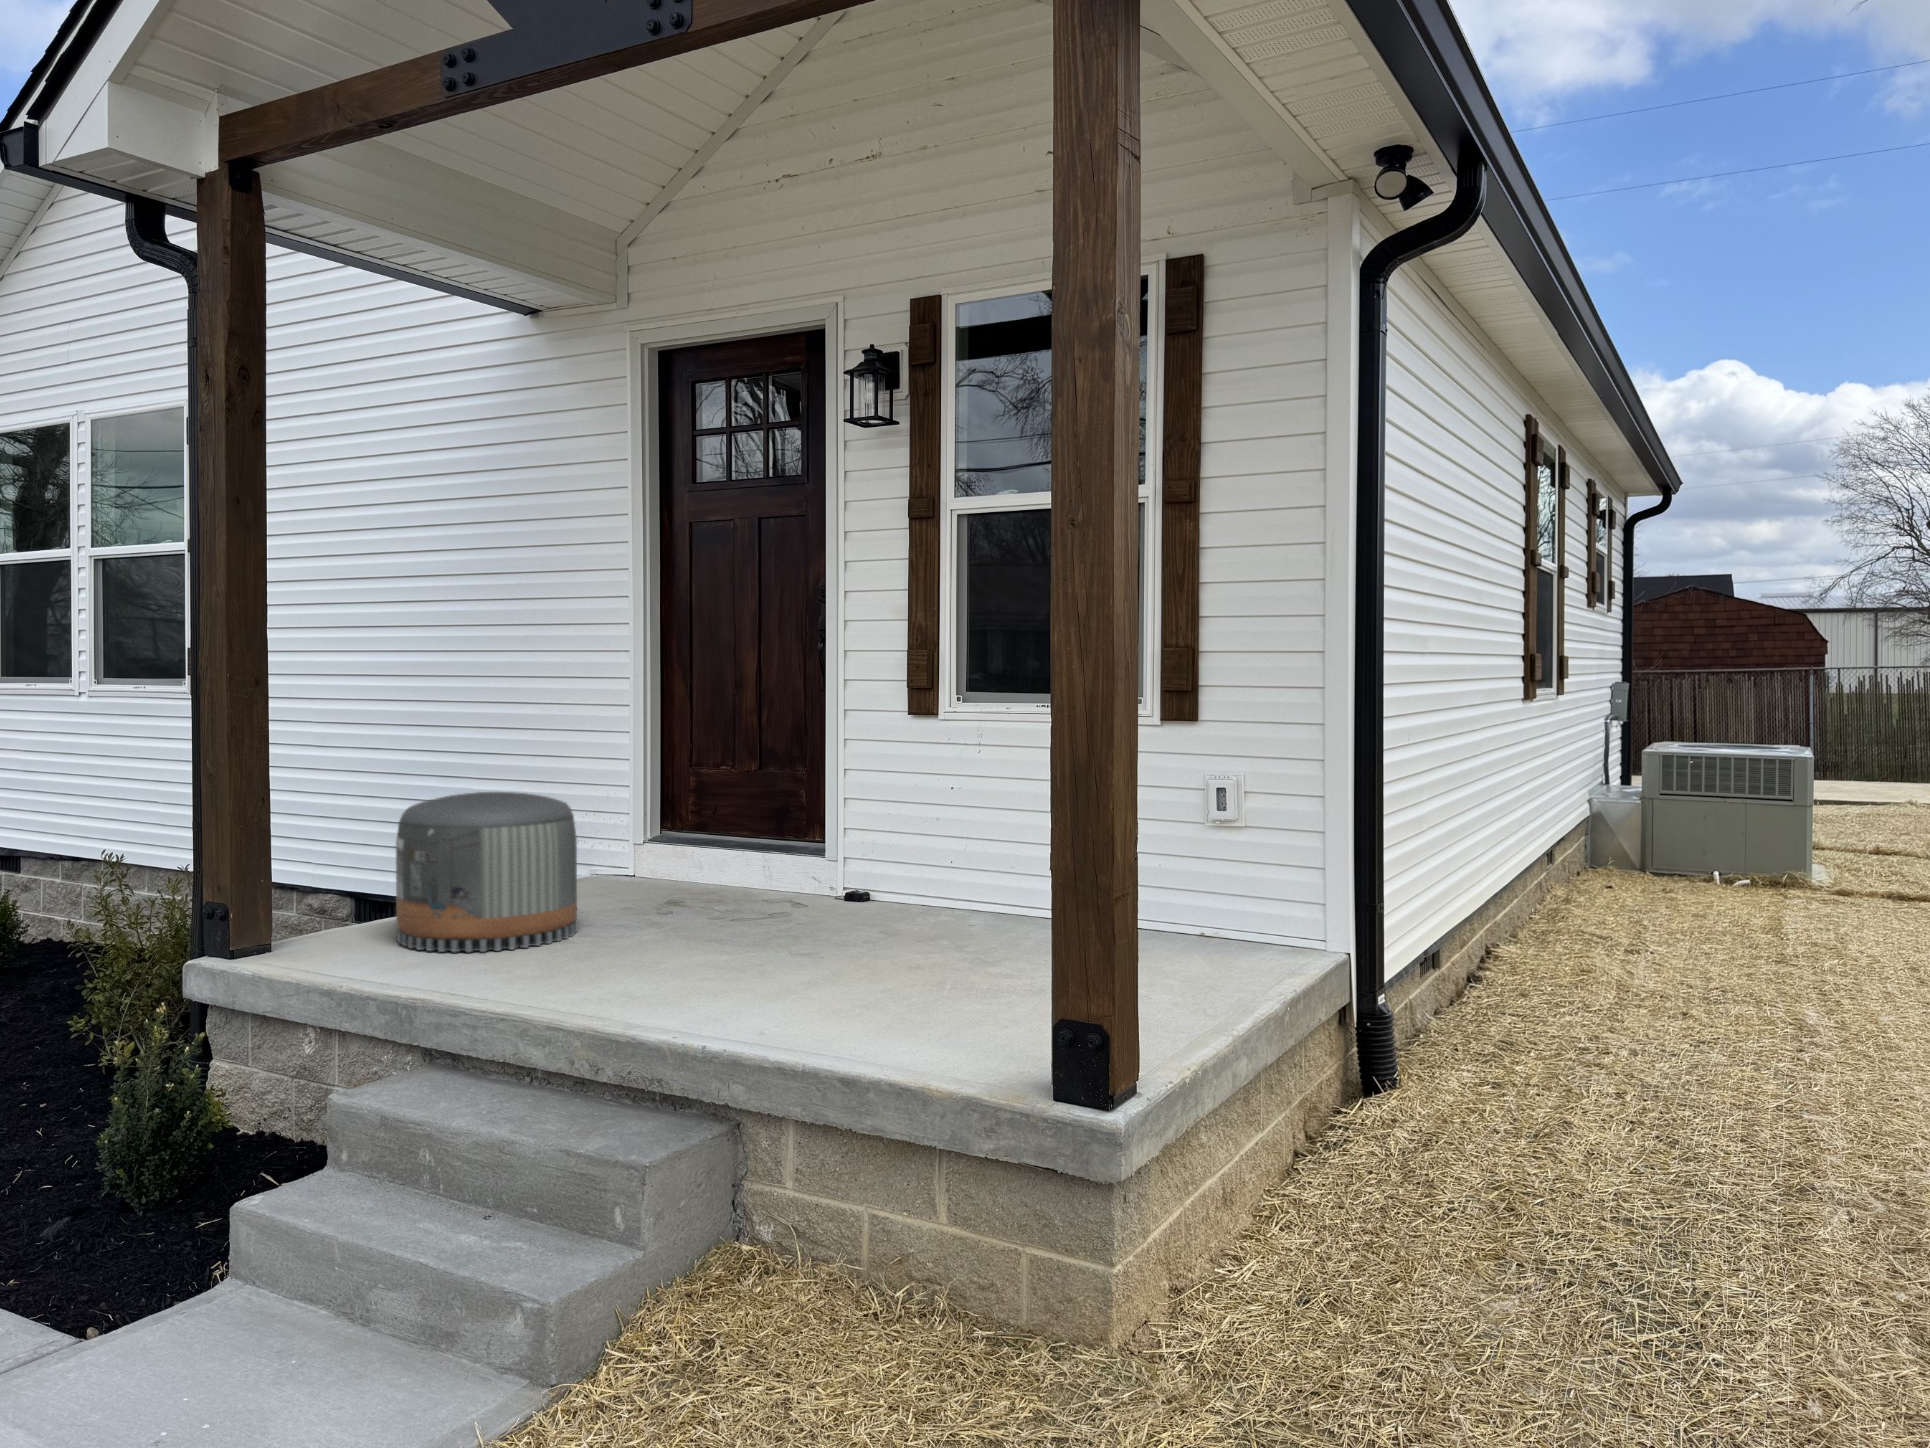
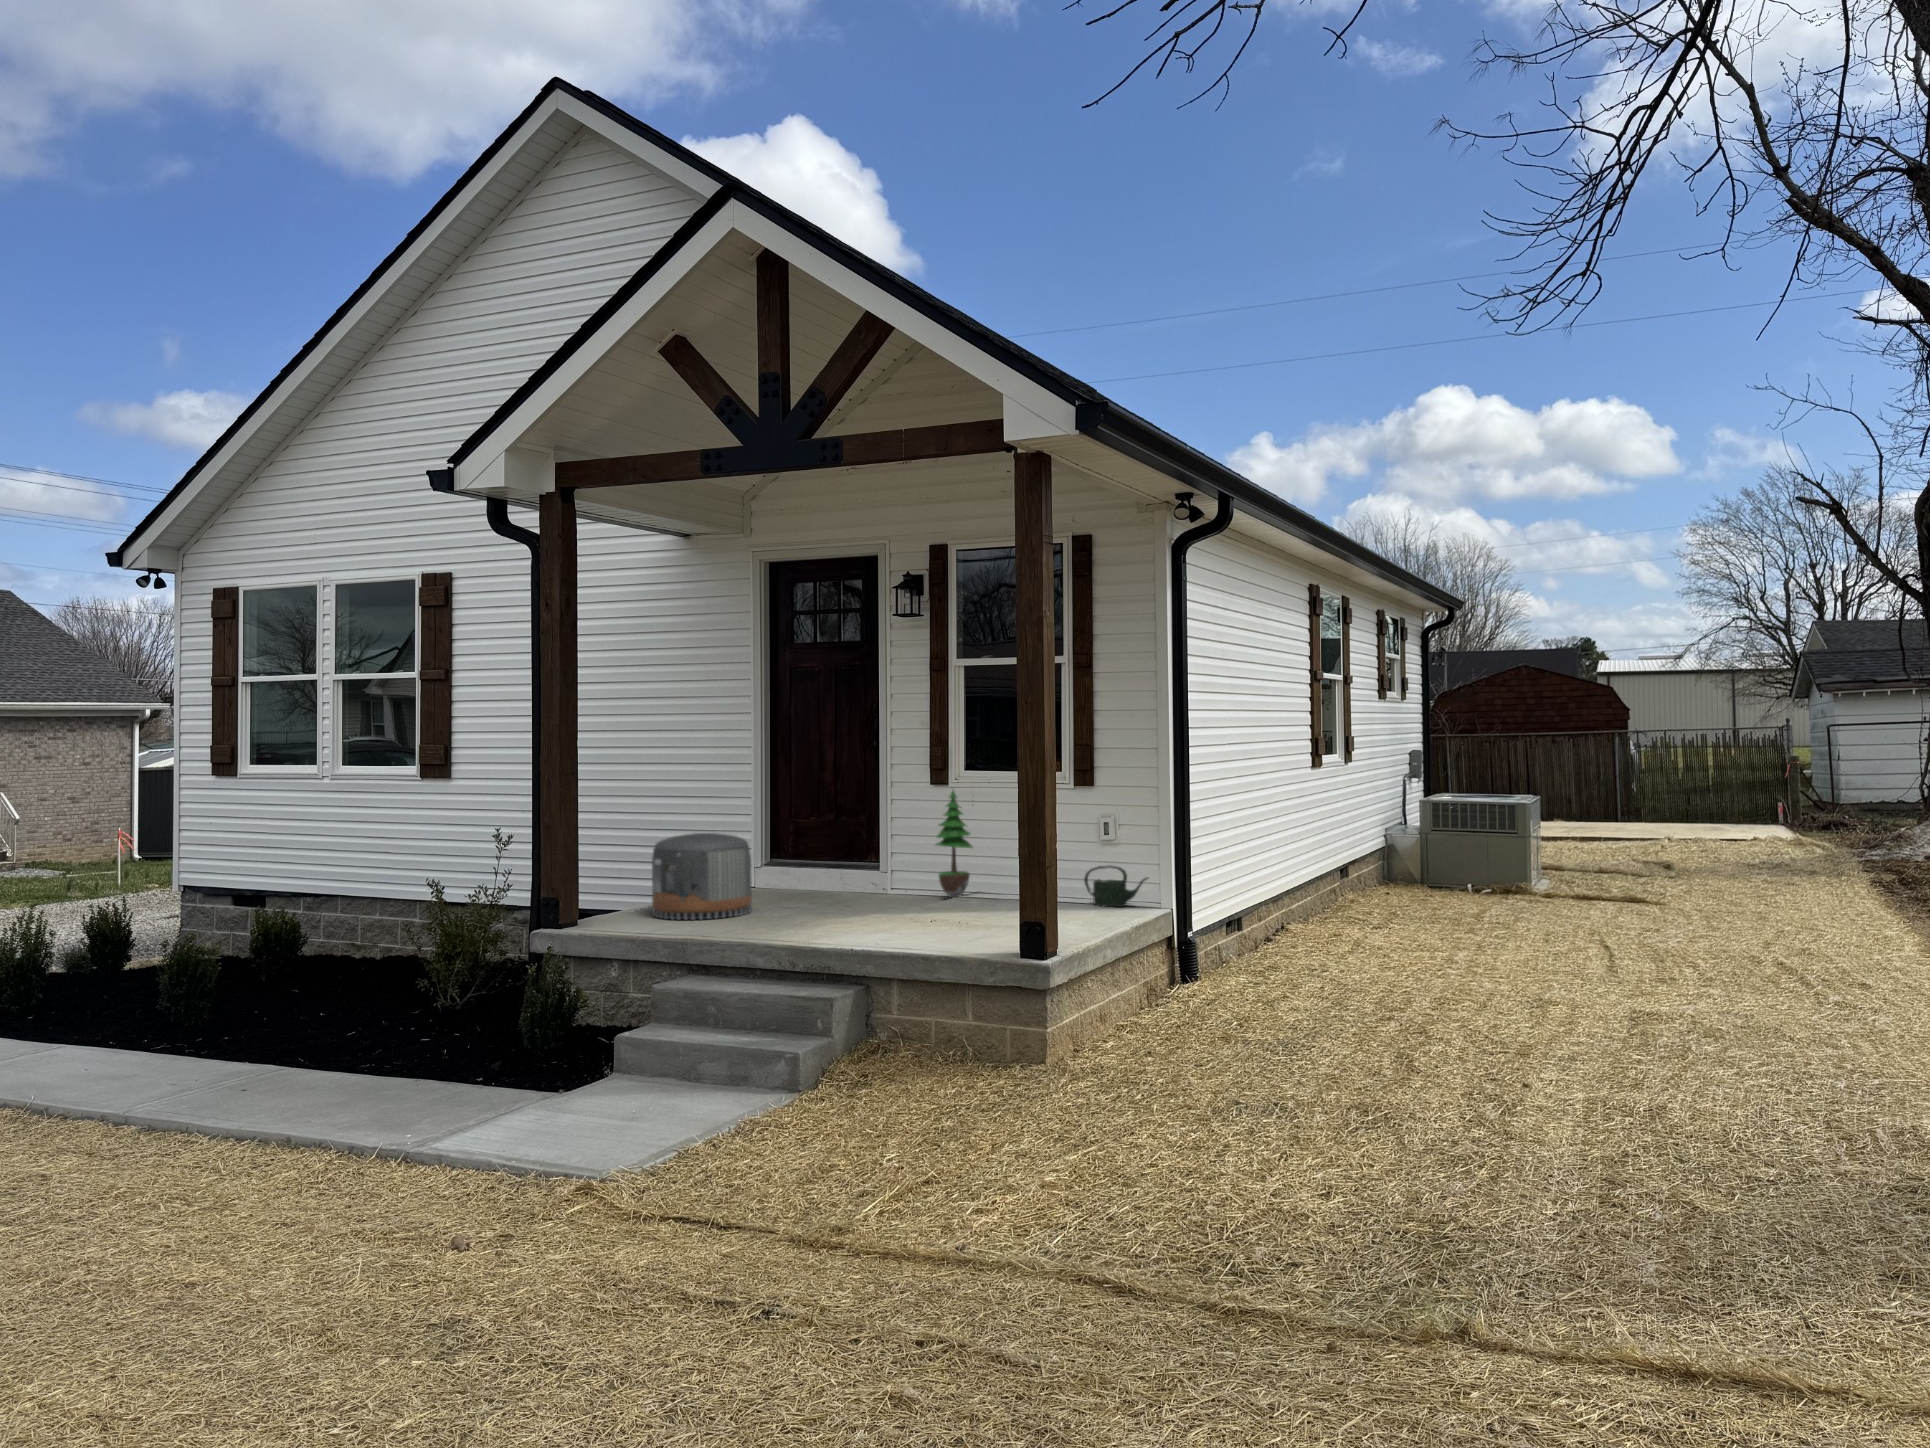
potted tree: none [906,720,977,917] -> present [936,791,973,898]
watering can: none [1181,868,1309,948] -> present [1084,866,1148,907]

